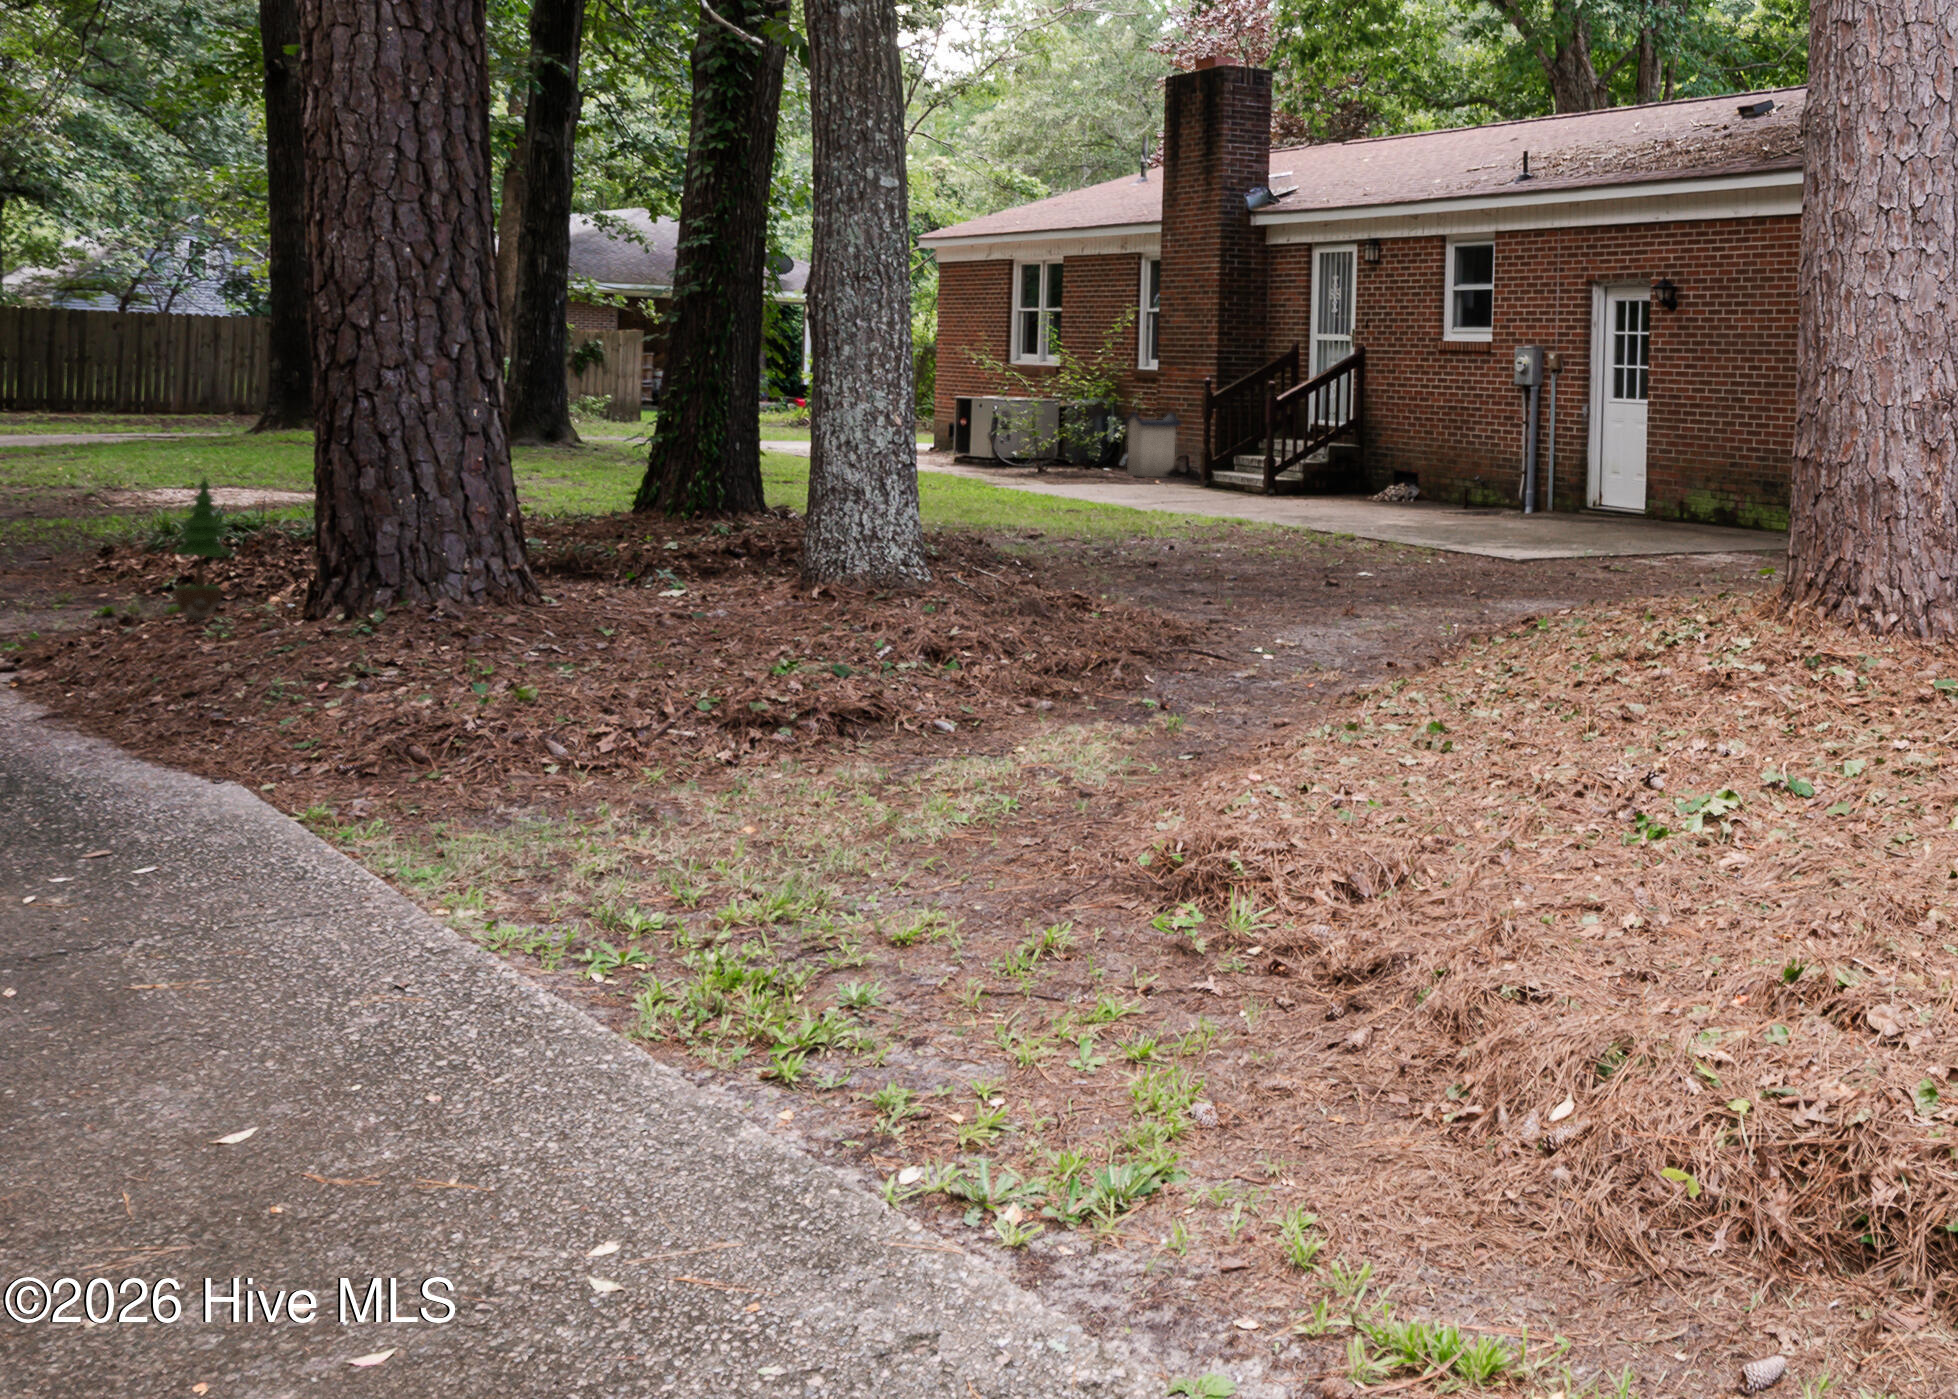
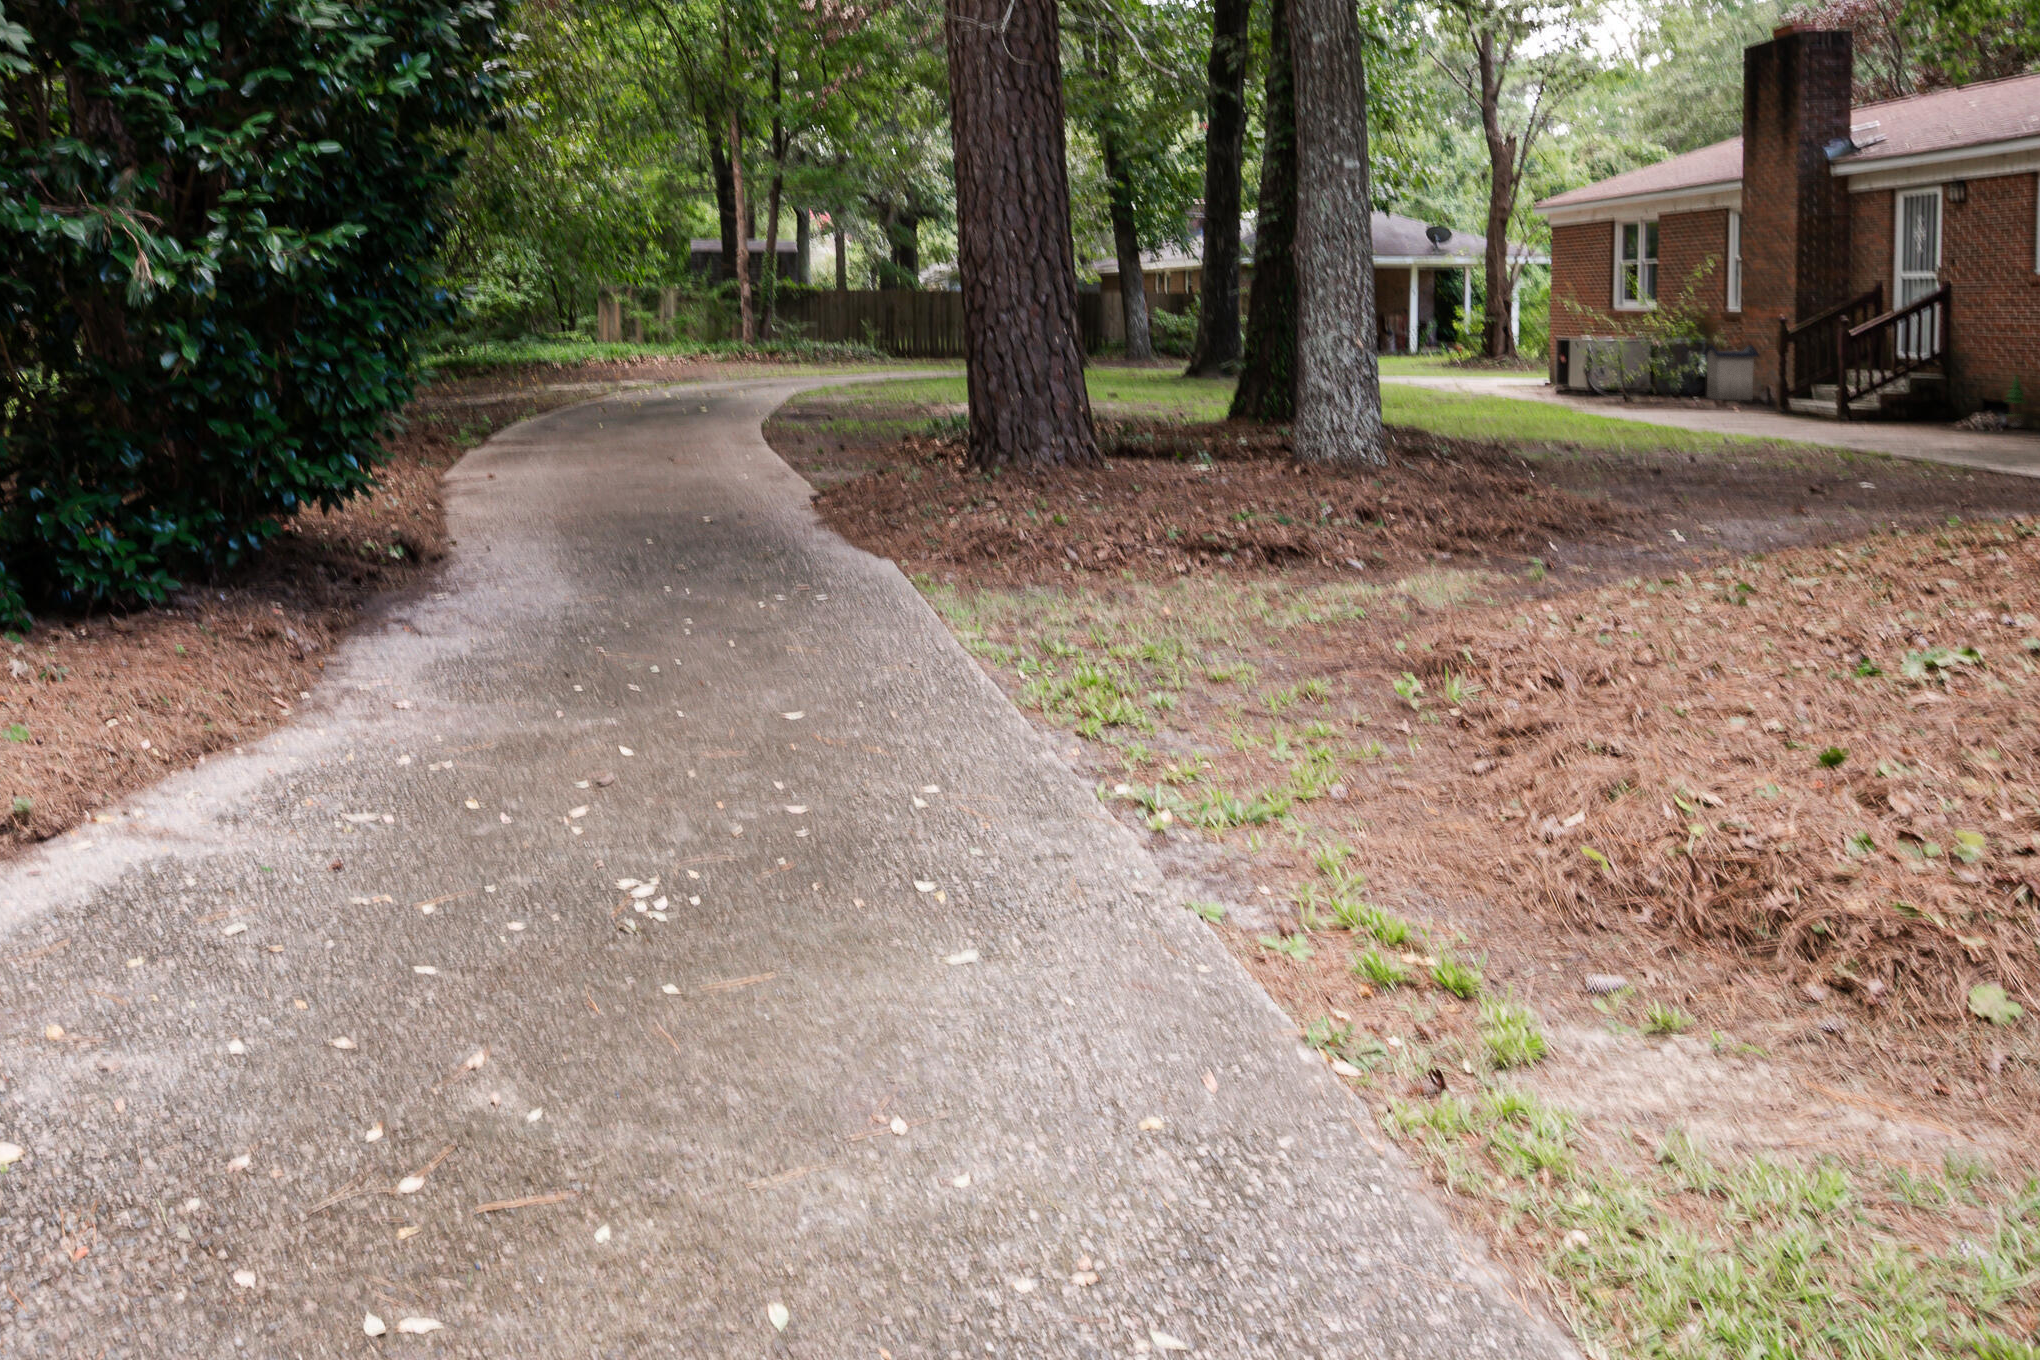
potted tree: present [172,478,230,621] -> present [2006,376,2027,428]

